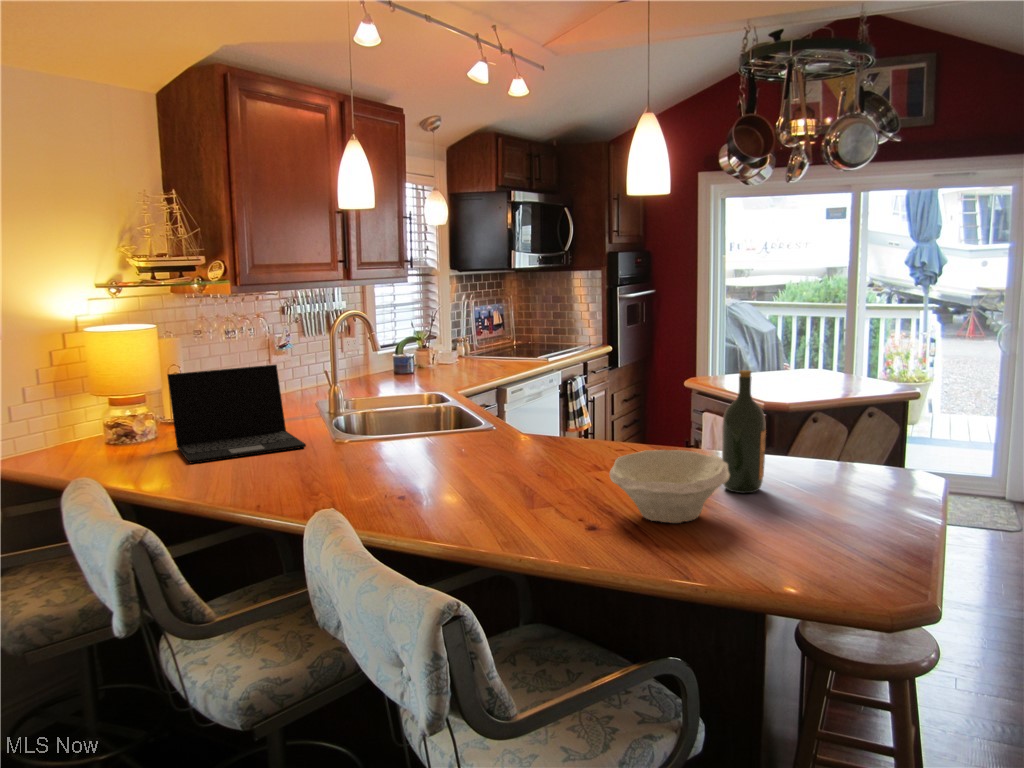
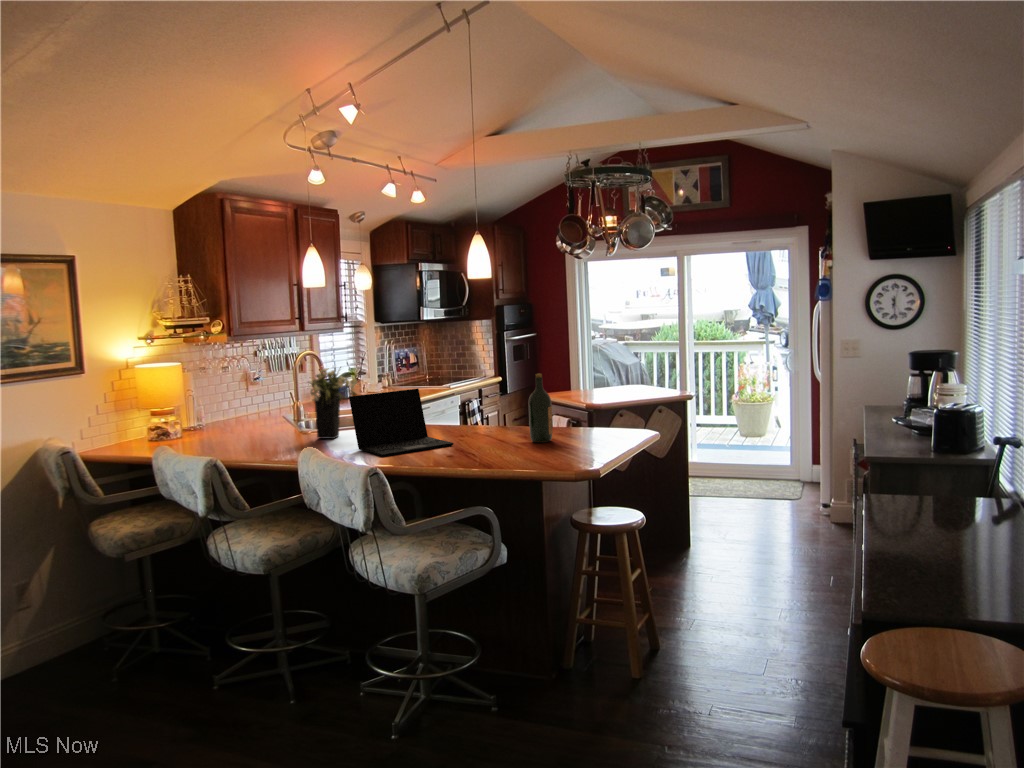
flower arrangement: none [336,337,430,457] -> present [309,367,358,439]
laptop: present [167,365,306,464] -> present [349,388,454,457]
bowl: present [610,450,730,523] -> none [461,418,525,454]

